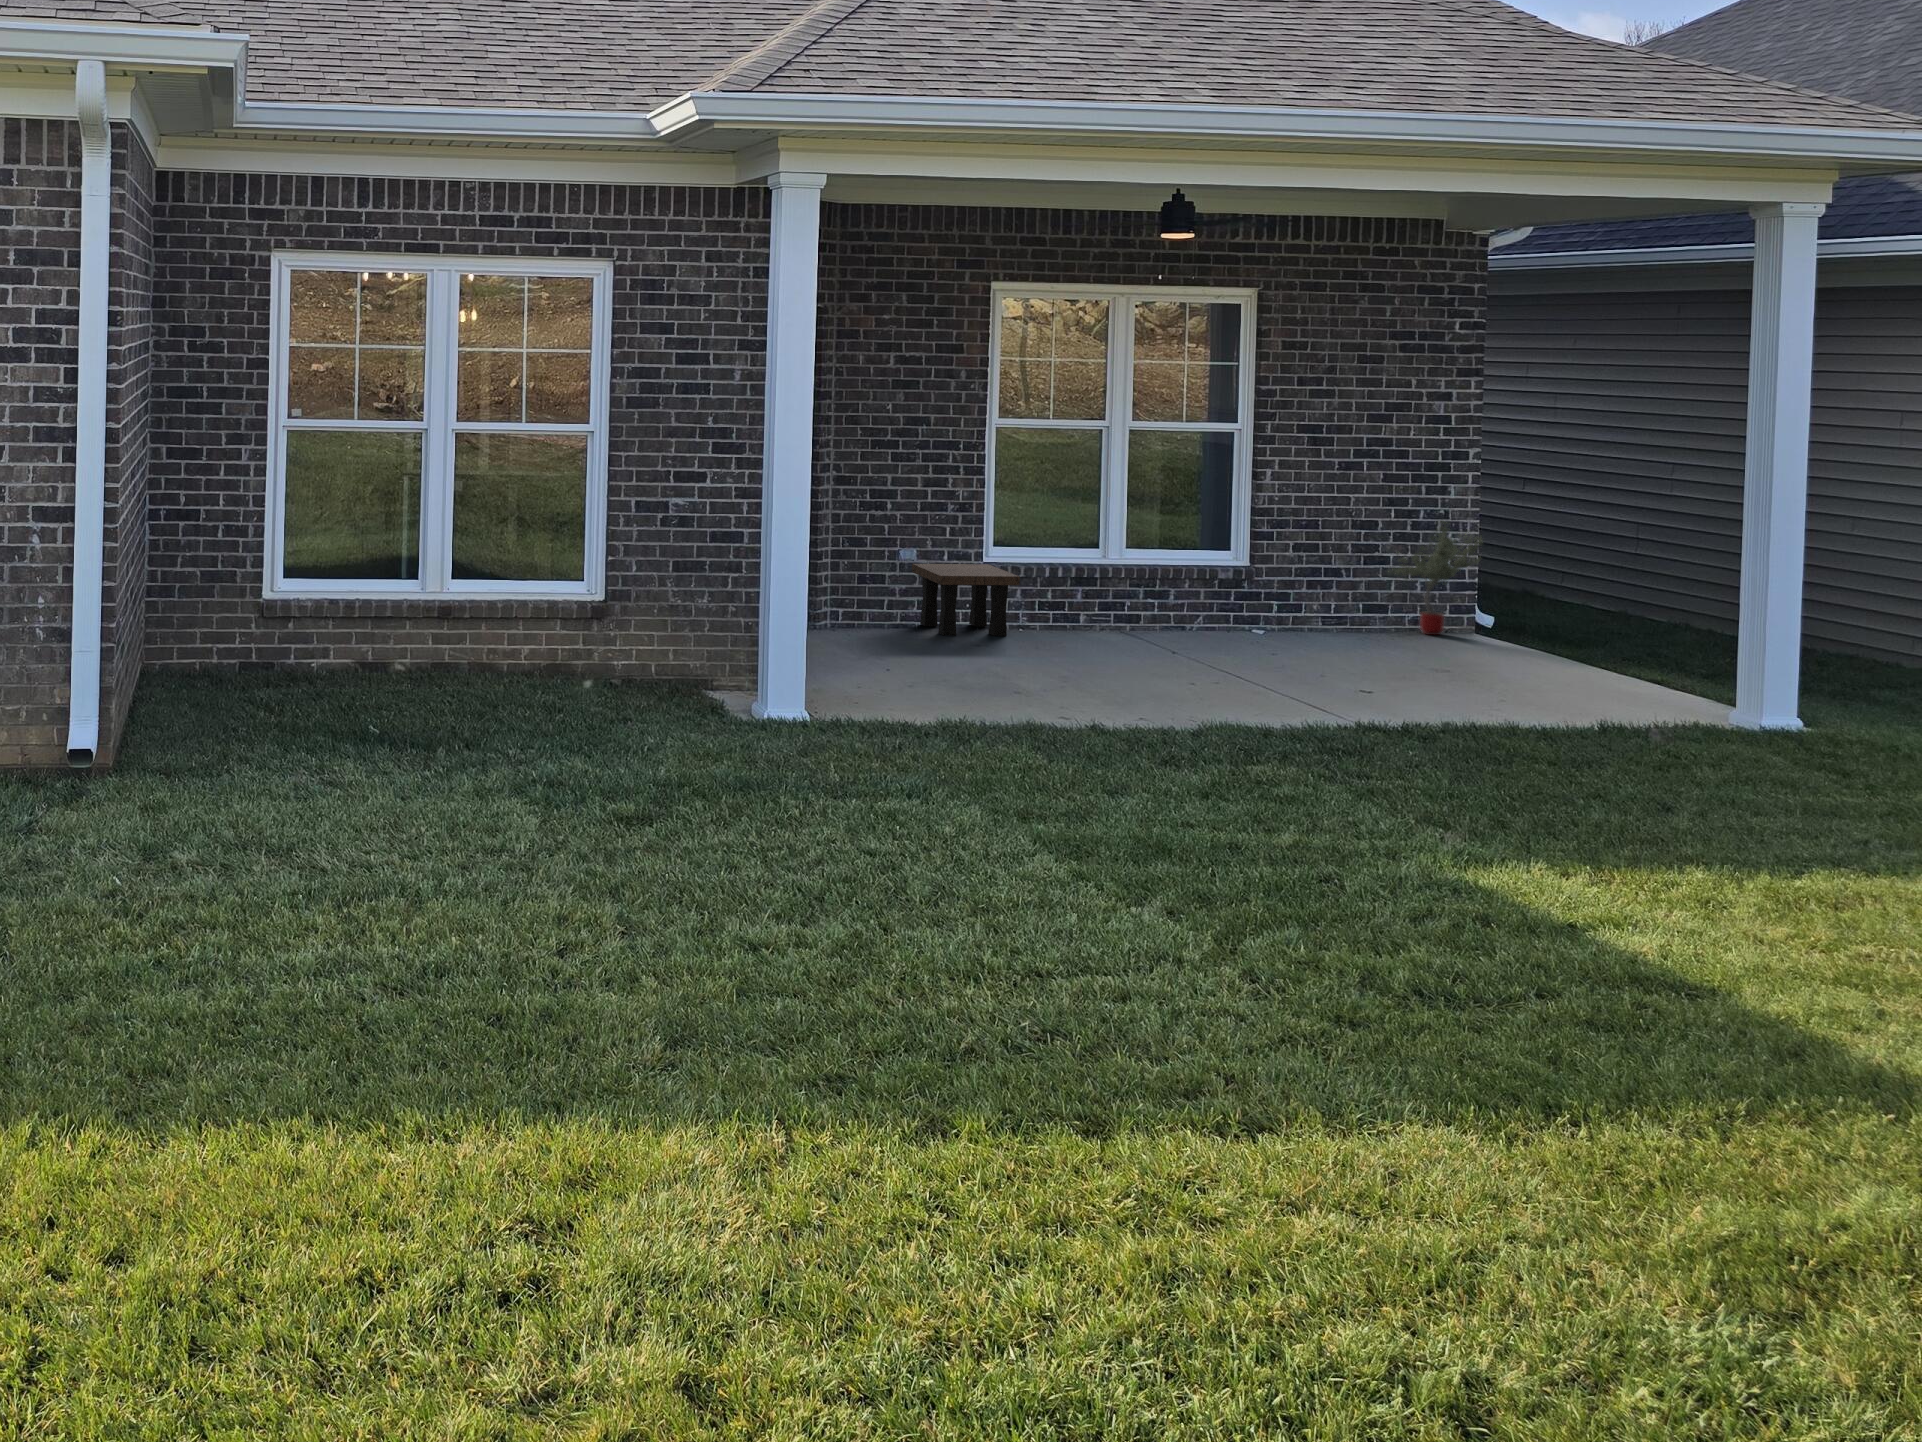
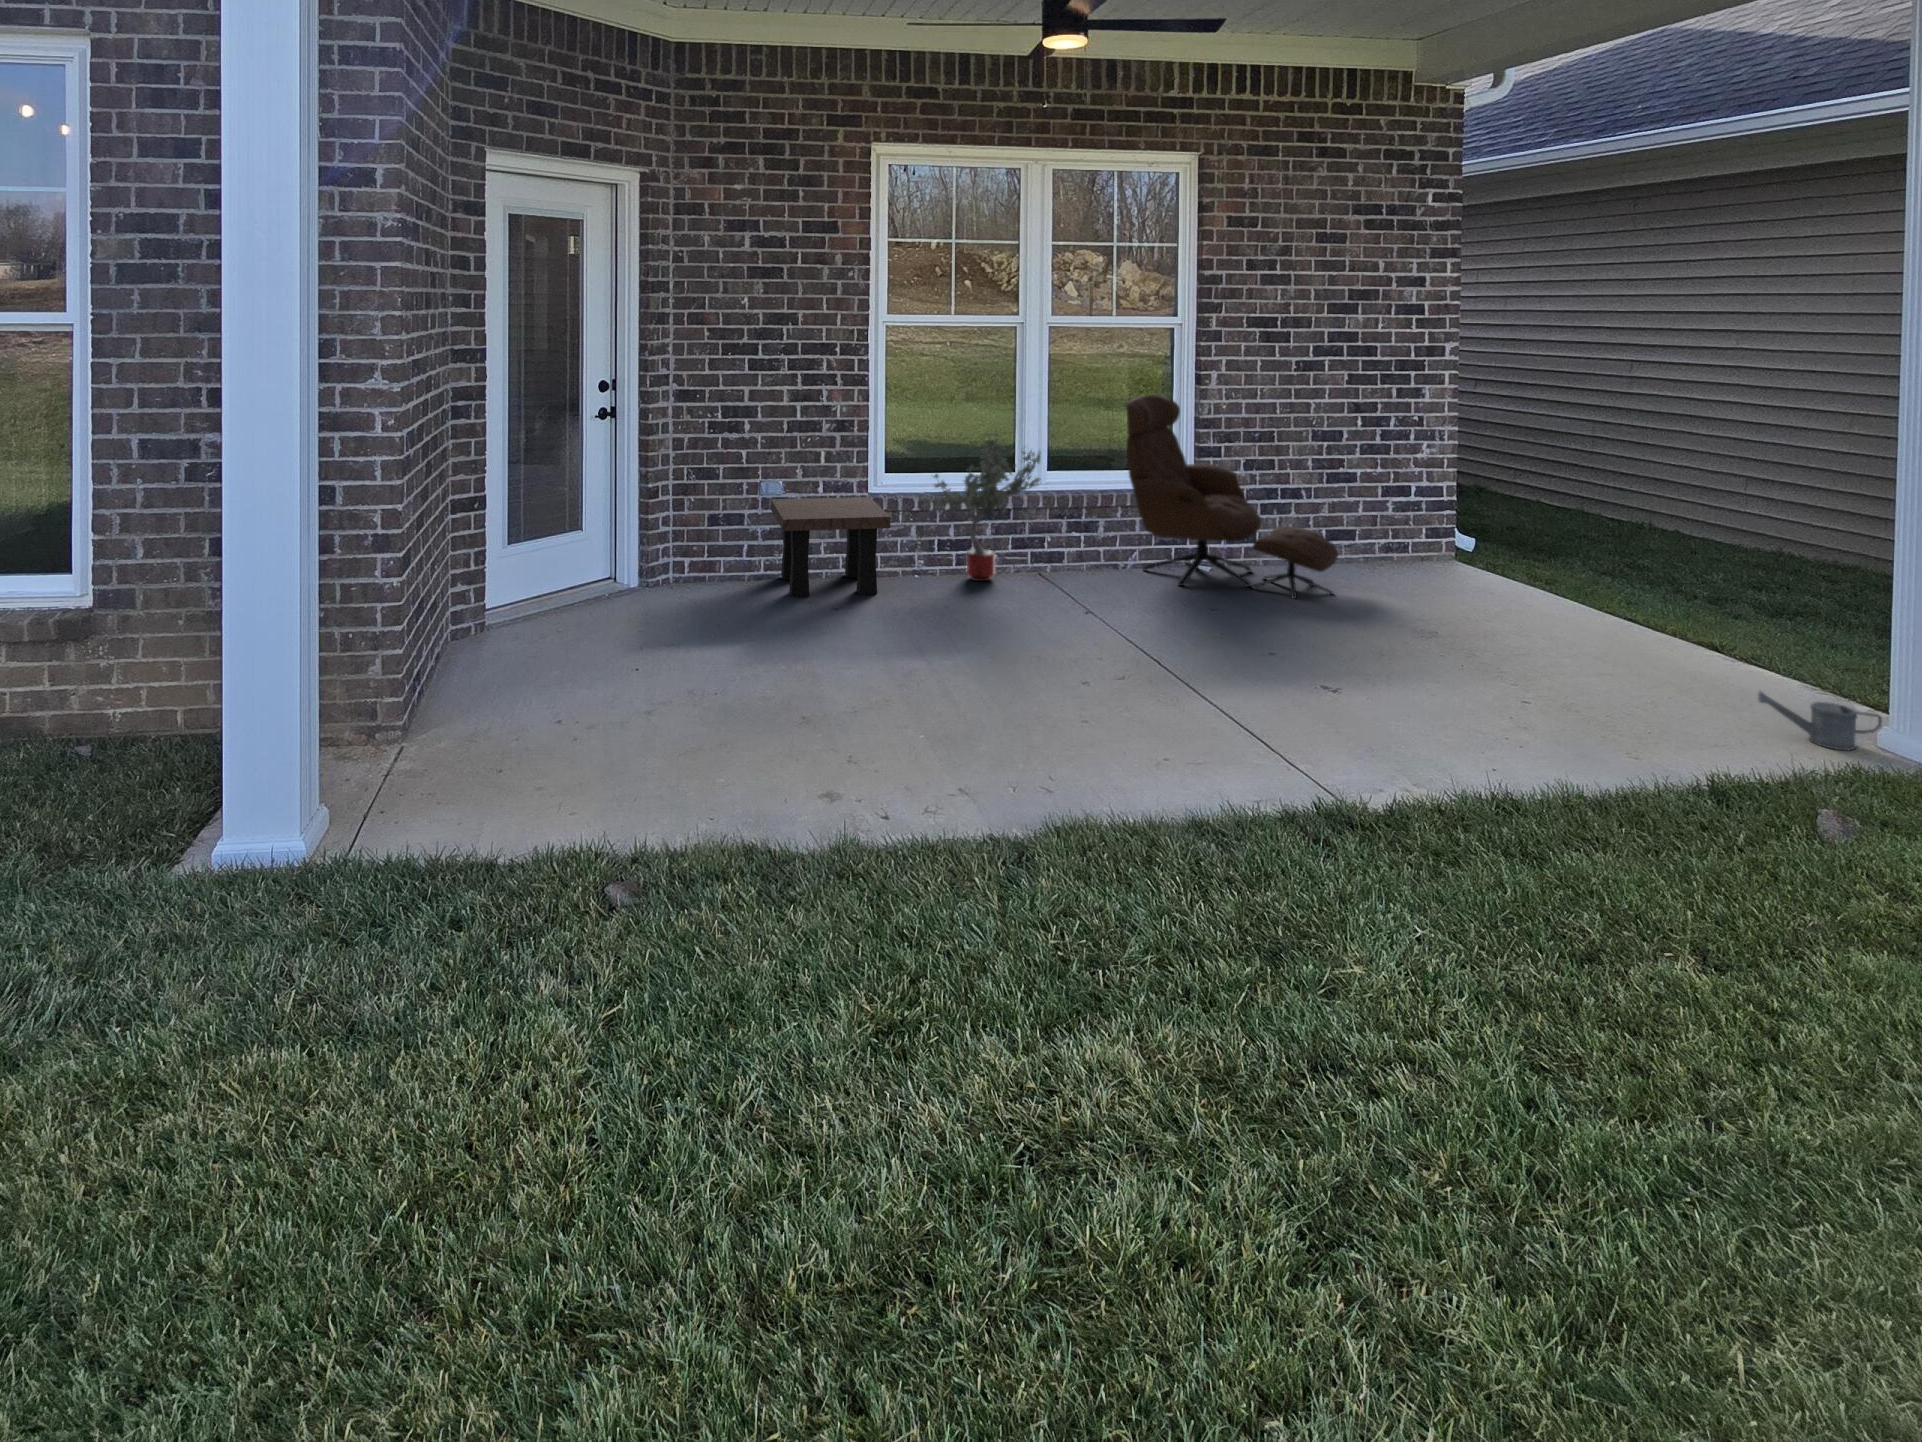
lounge chair: none [1198,488,1370,648] -> present [1126,395,1338,599]
potted tree: present [1388,521,1483,635] -> present [922,432,1041,581]
watering can: none [1639,685,1711,719] -> present [1758,691,1882,750]

